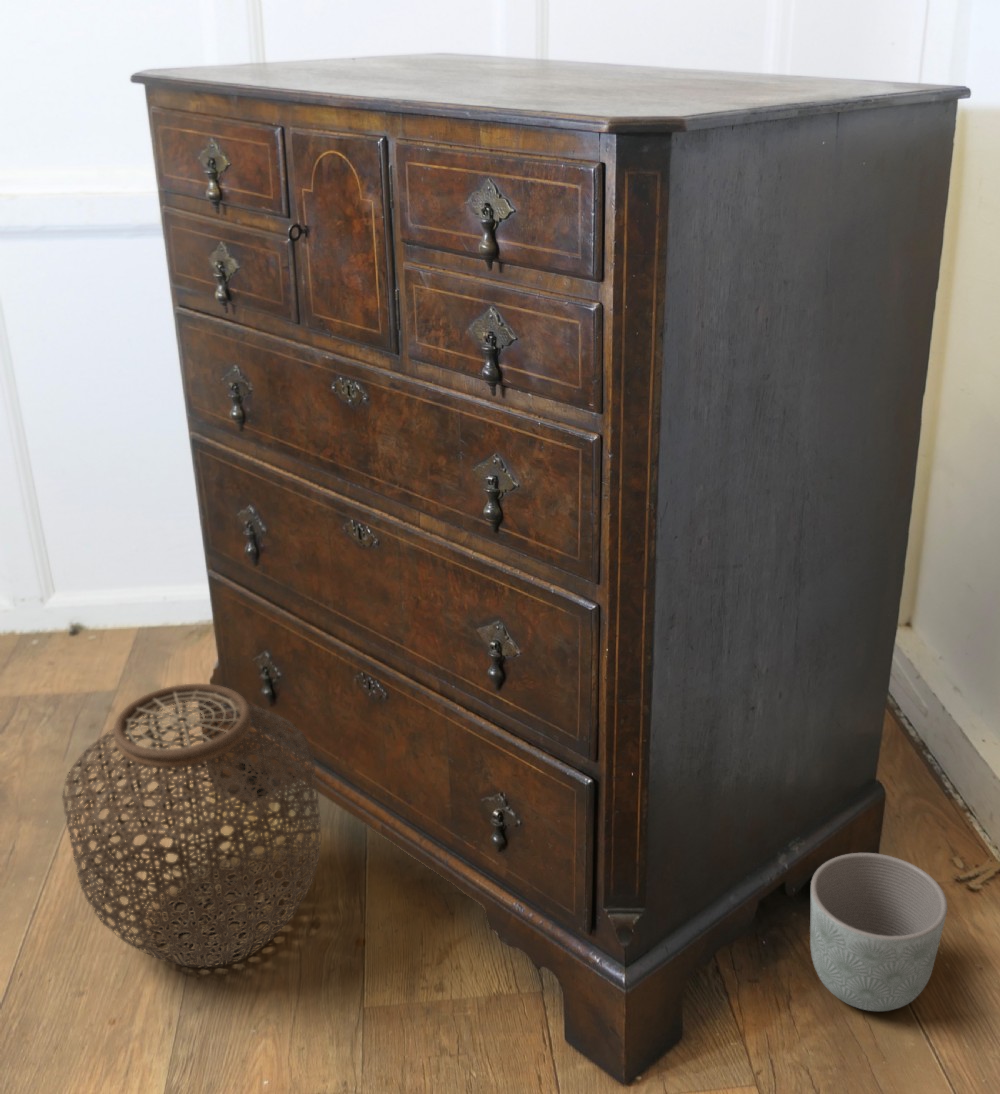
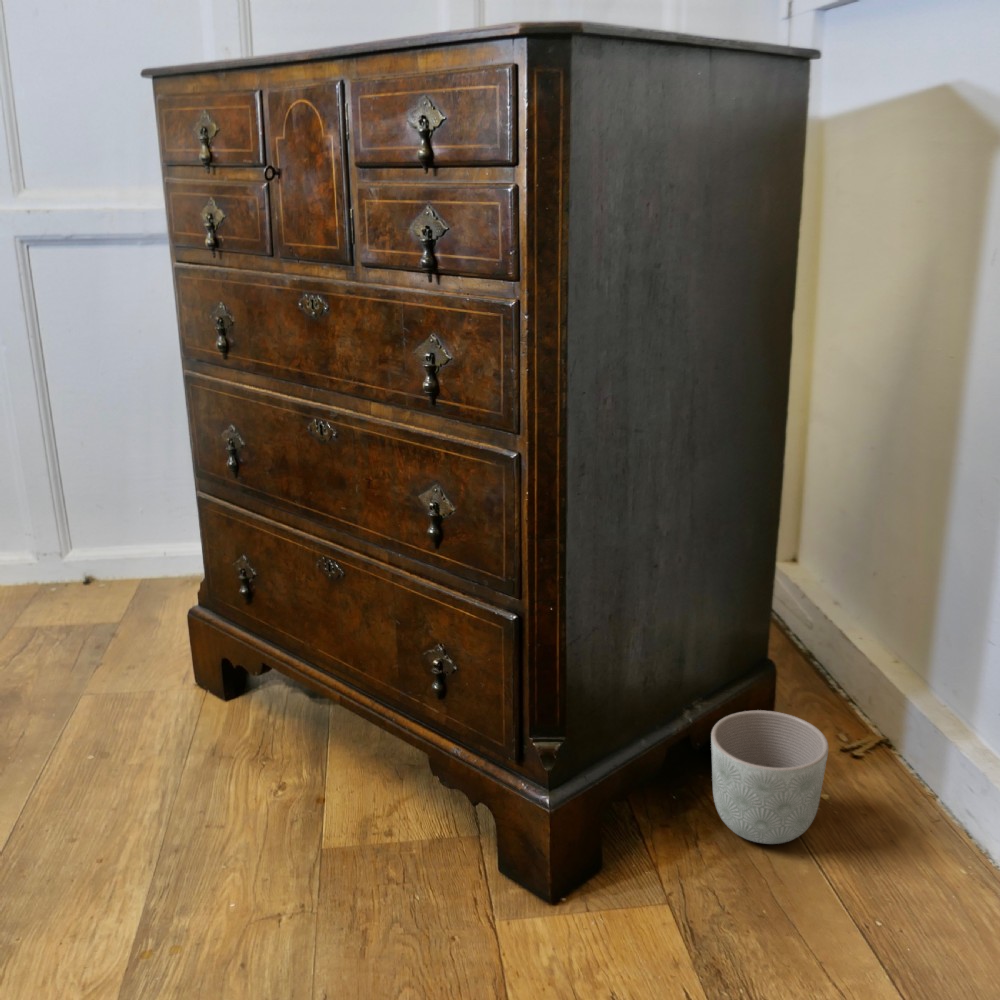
woven basket: present [62,684,321,967] -> none [59,572,288,822]

